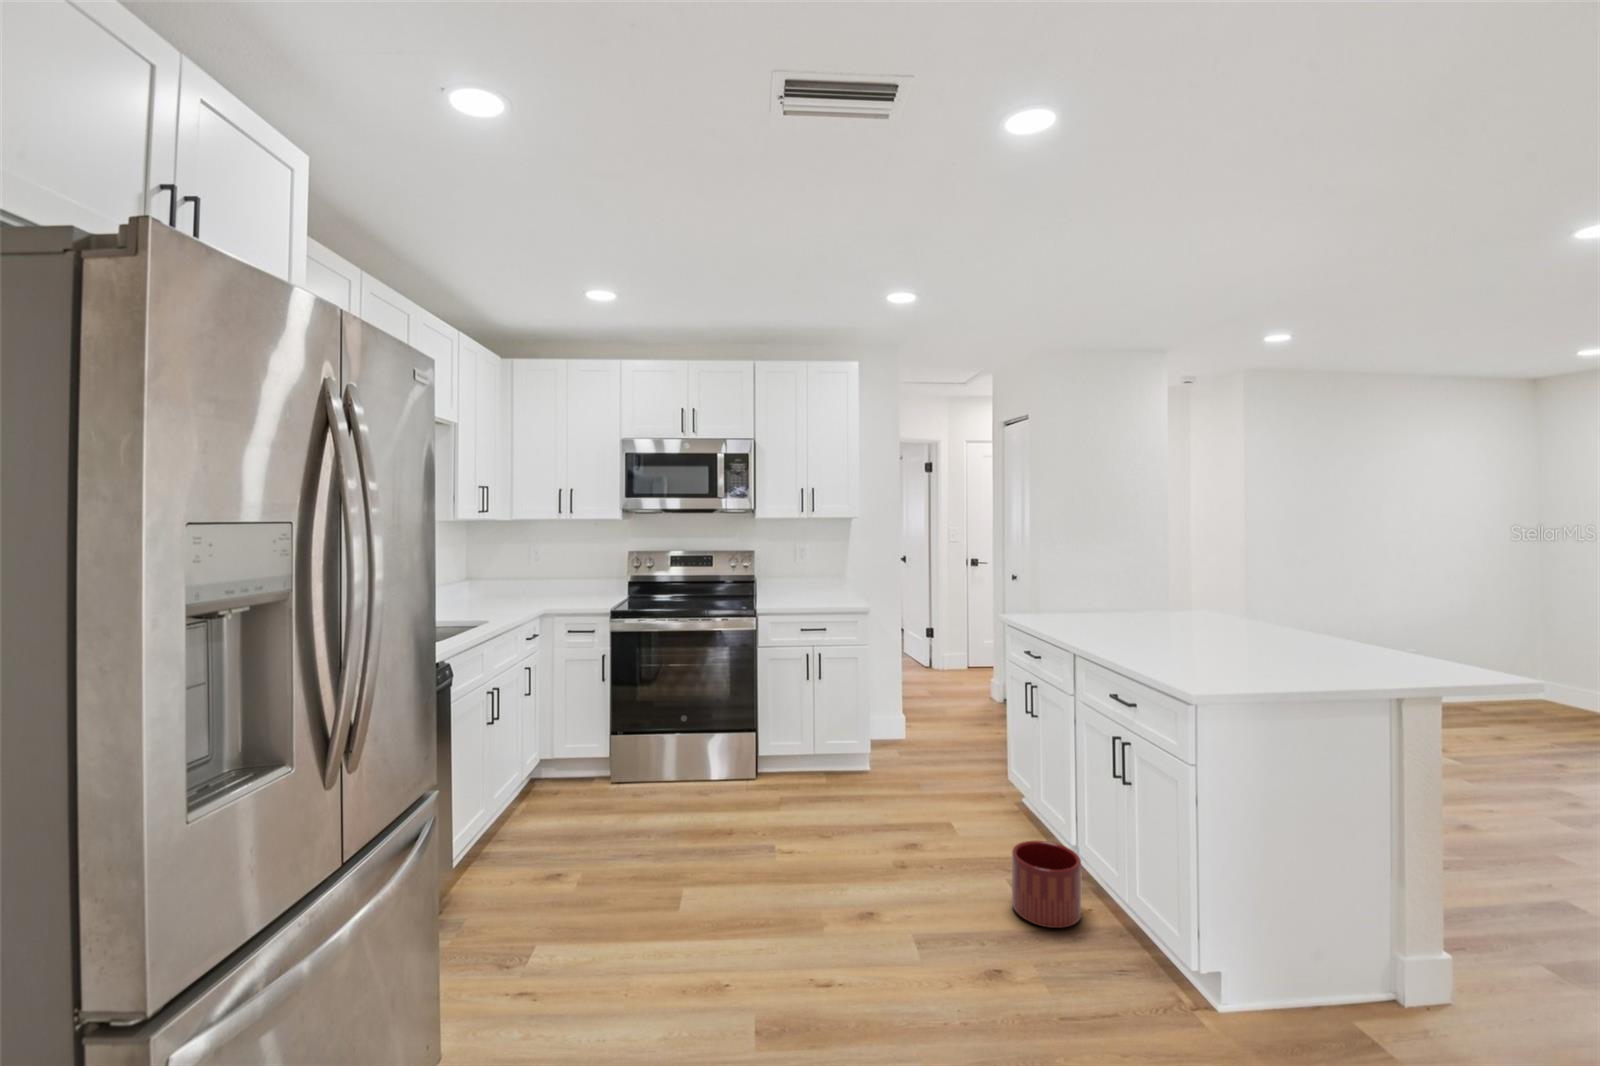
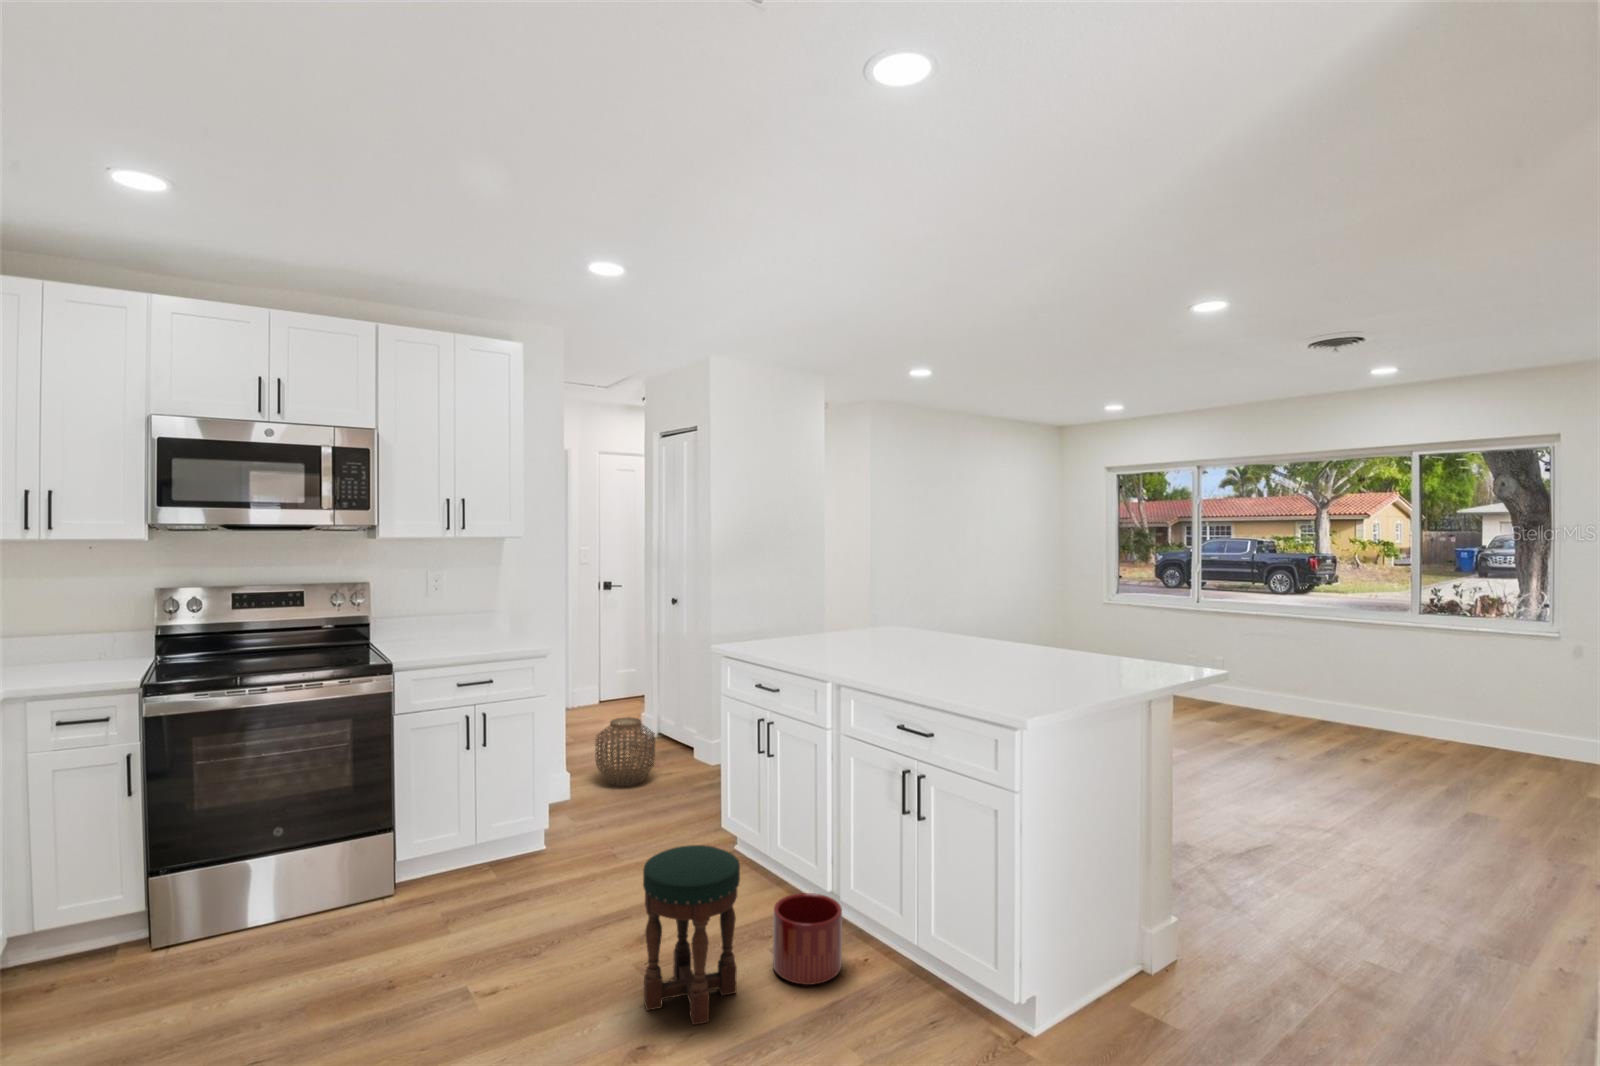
woven basket: none [935,673,986,732] -> present [595,717,655,786]
stool: none [887,774,971,928] -> present [643,845,740,1025]

